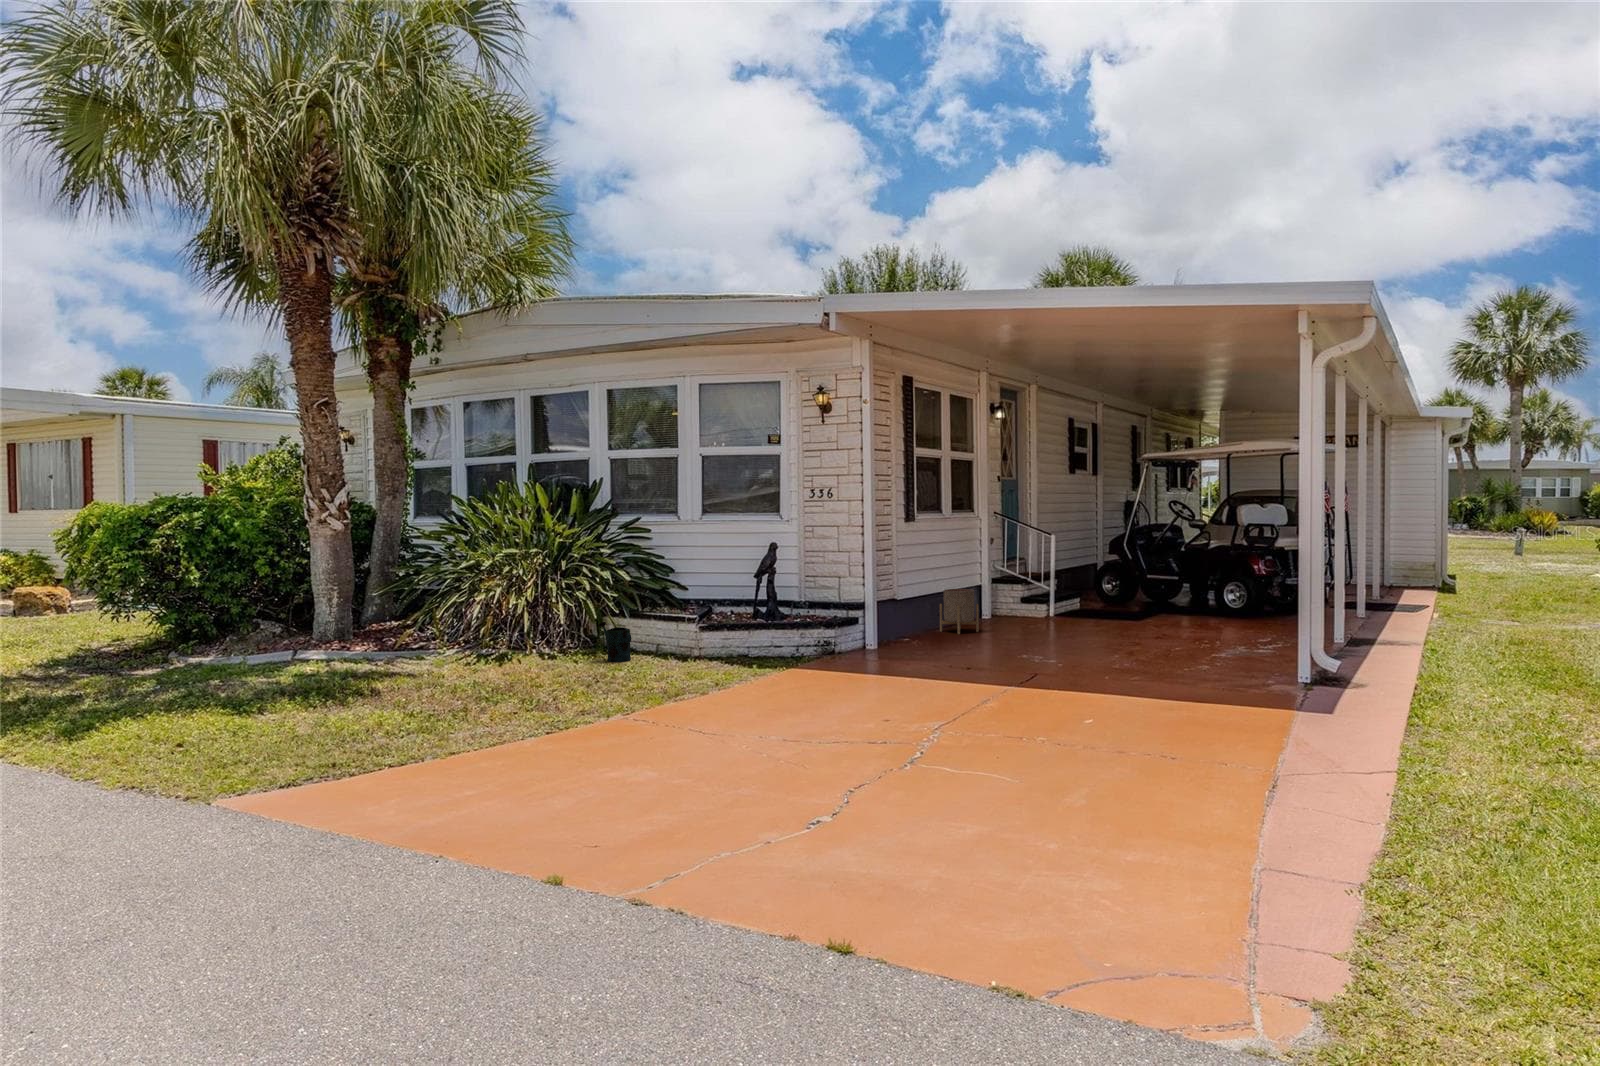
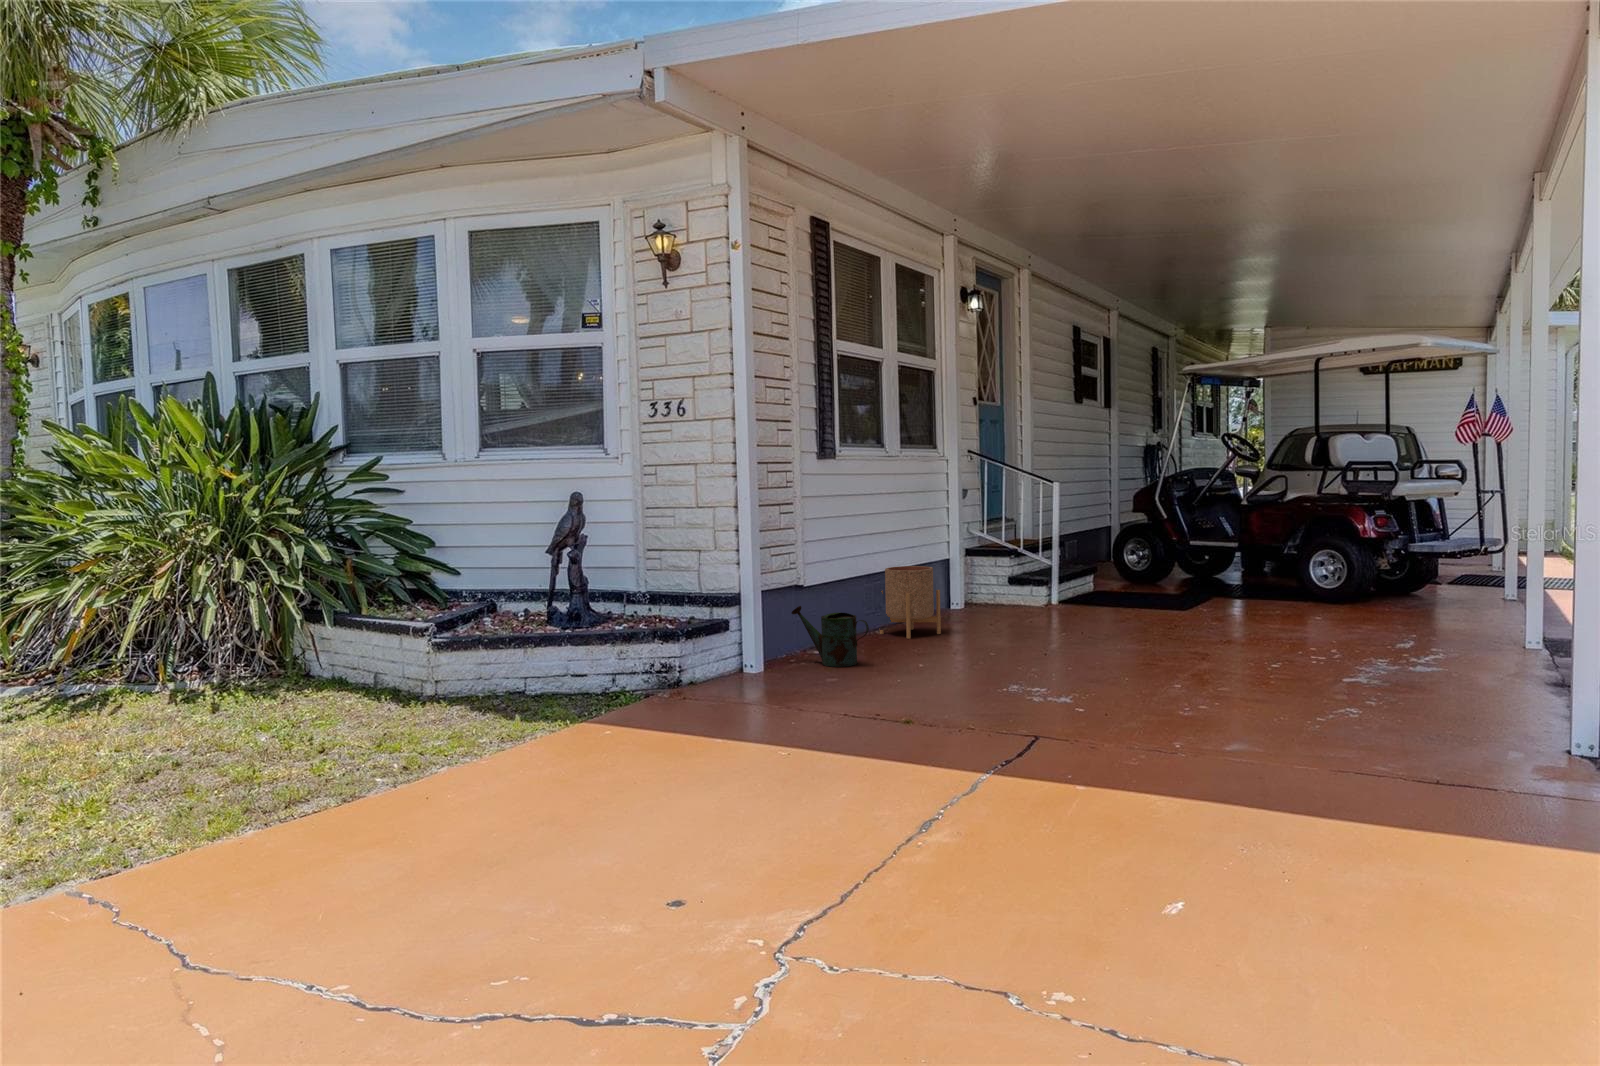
watering can: present [599,622,631,662] -> present [792,606,869,667]

